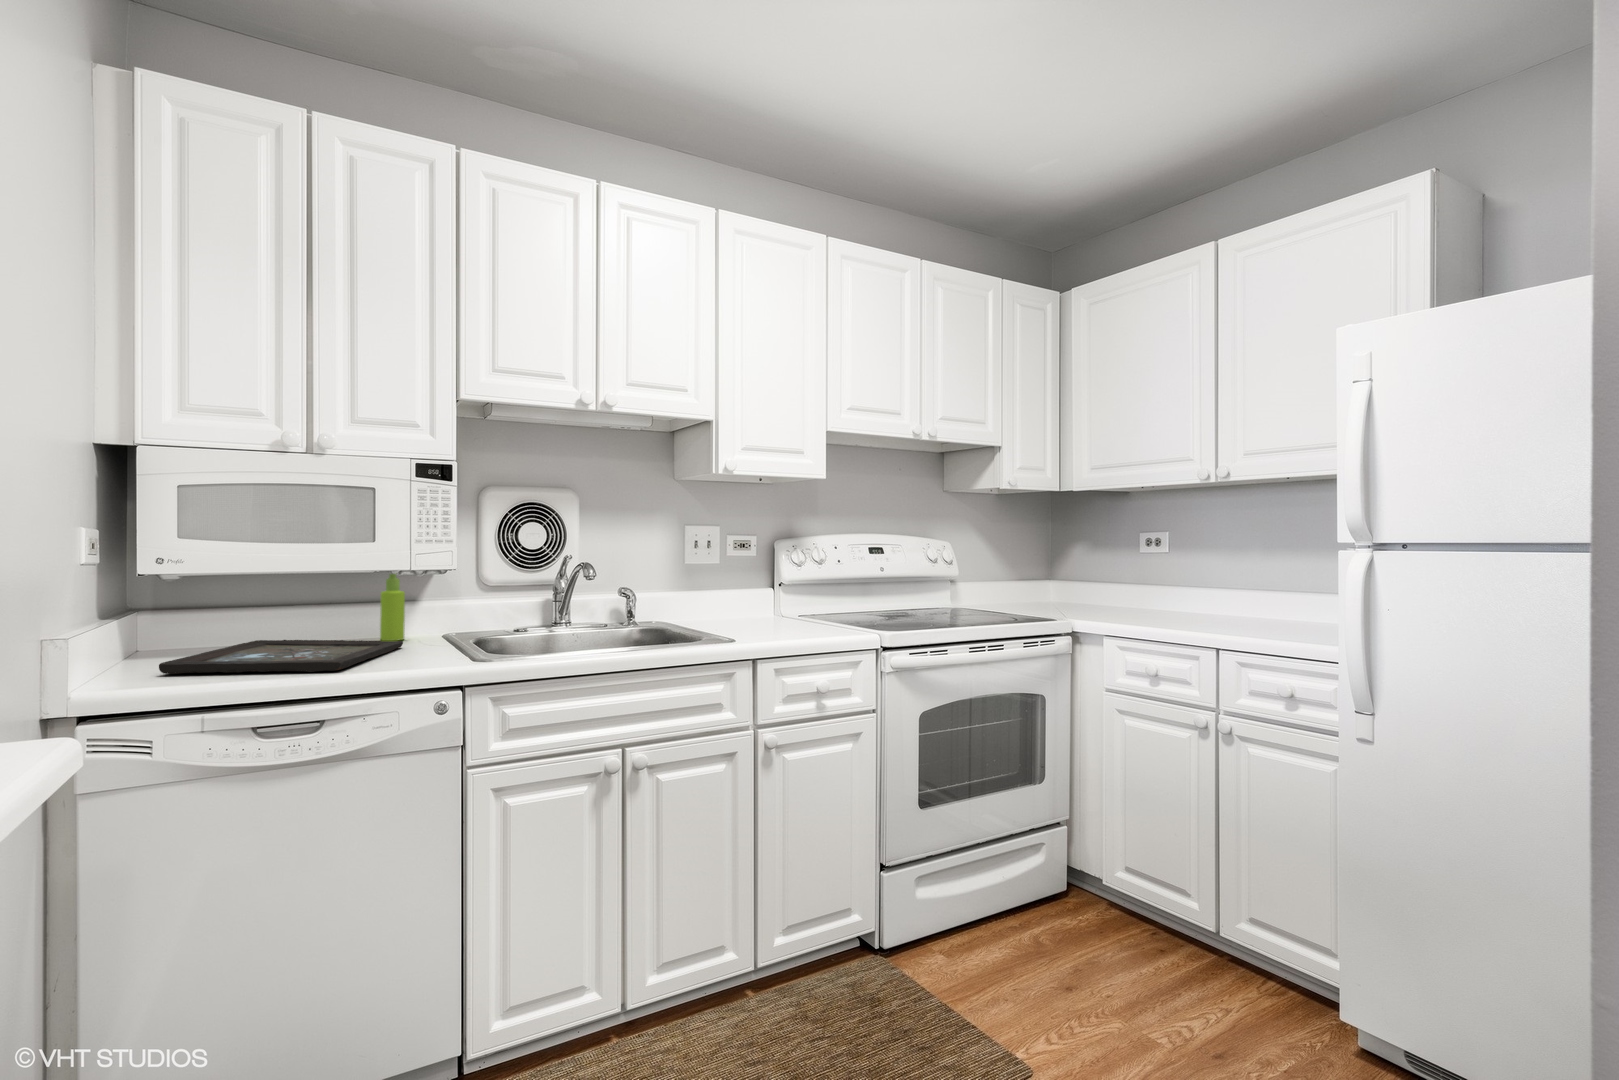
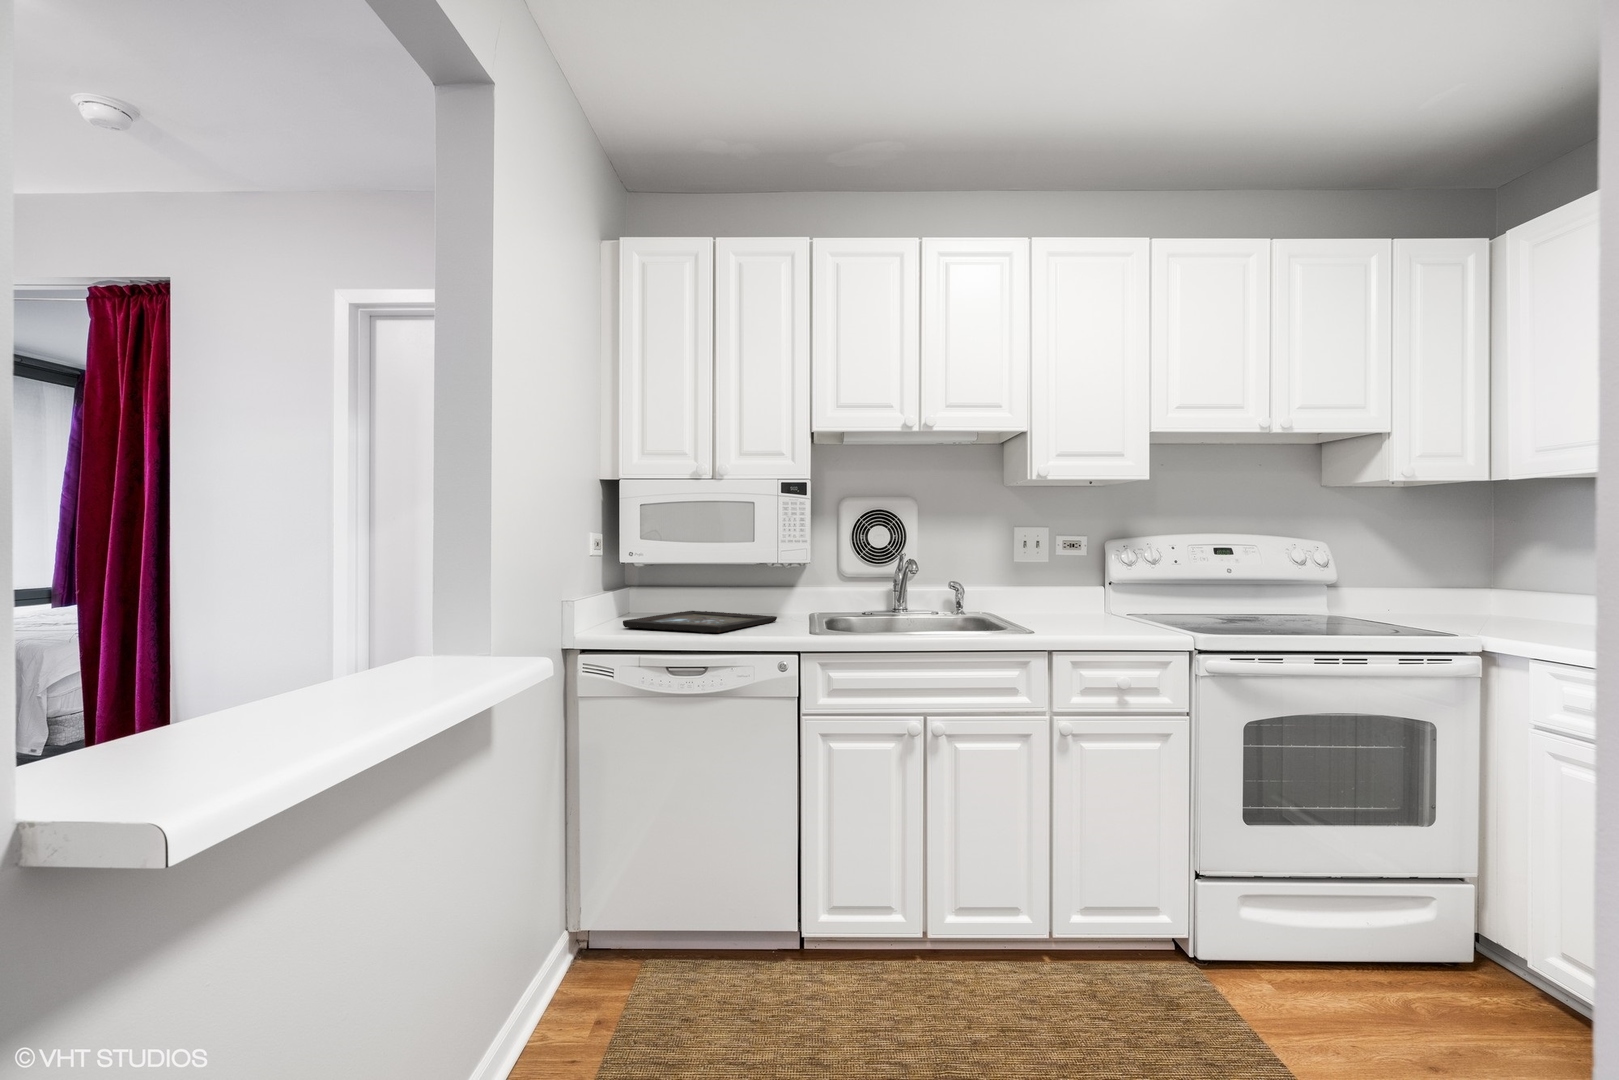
soap dispenser: present [380,574,405,641] -> none [769,561,785,617]

